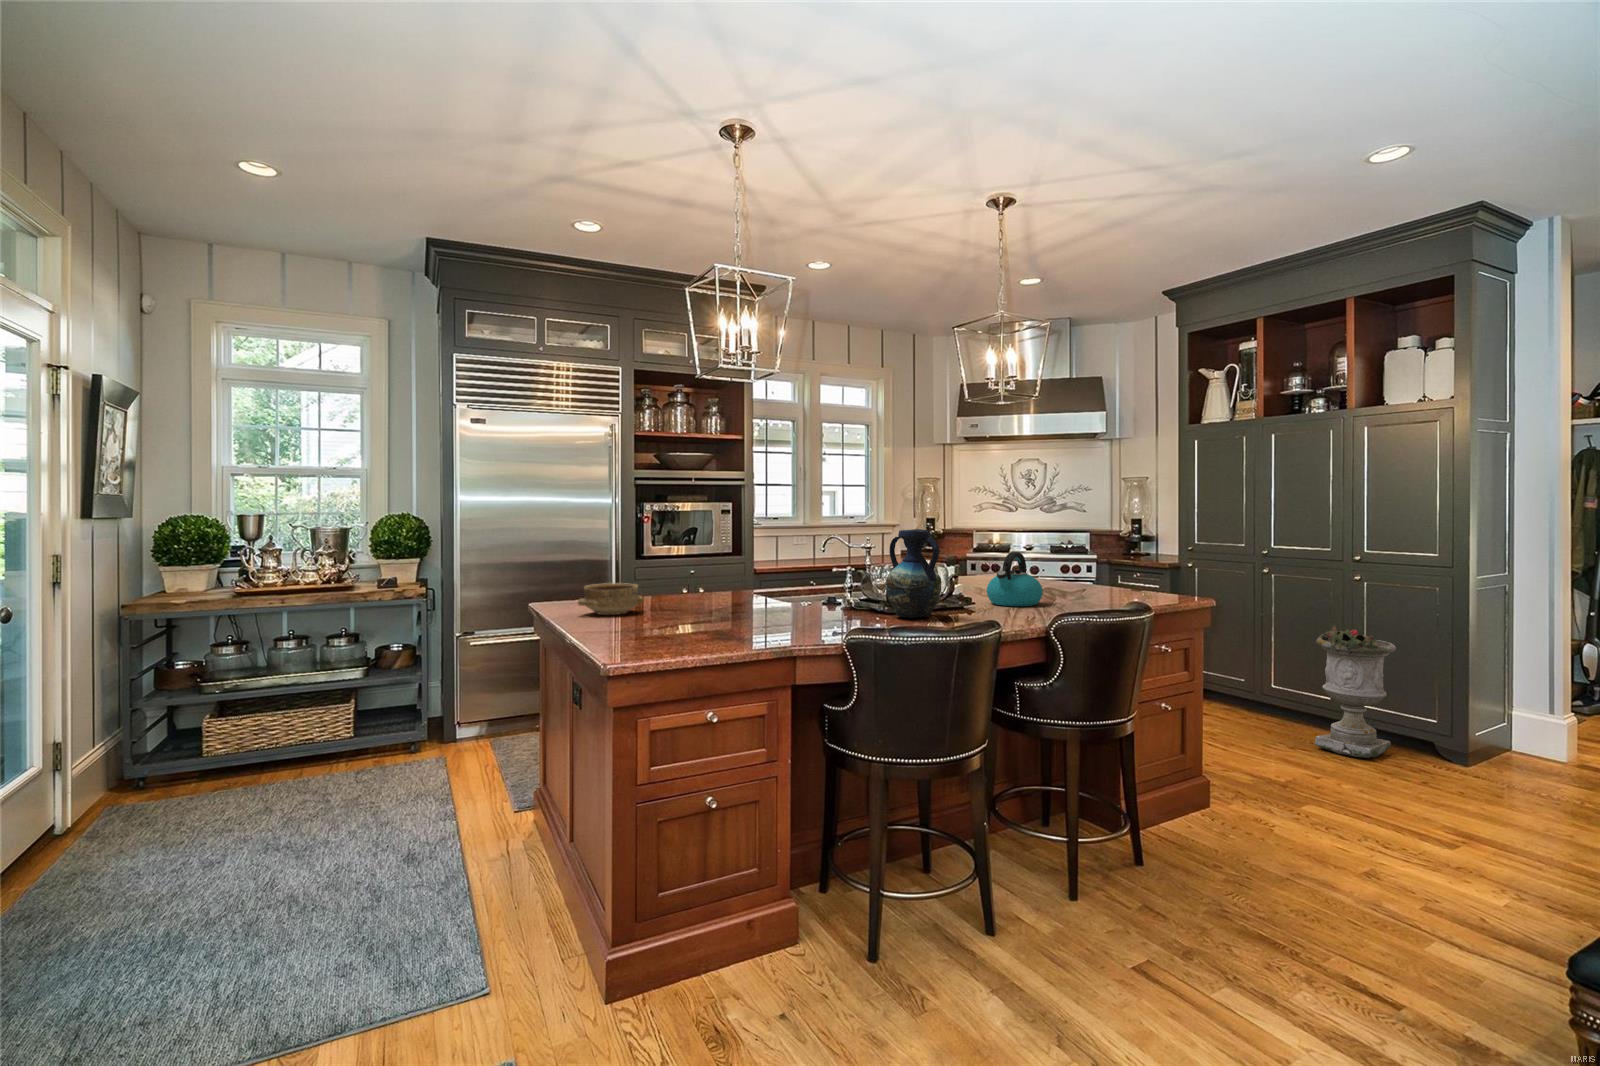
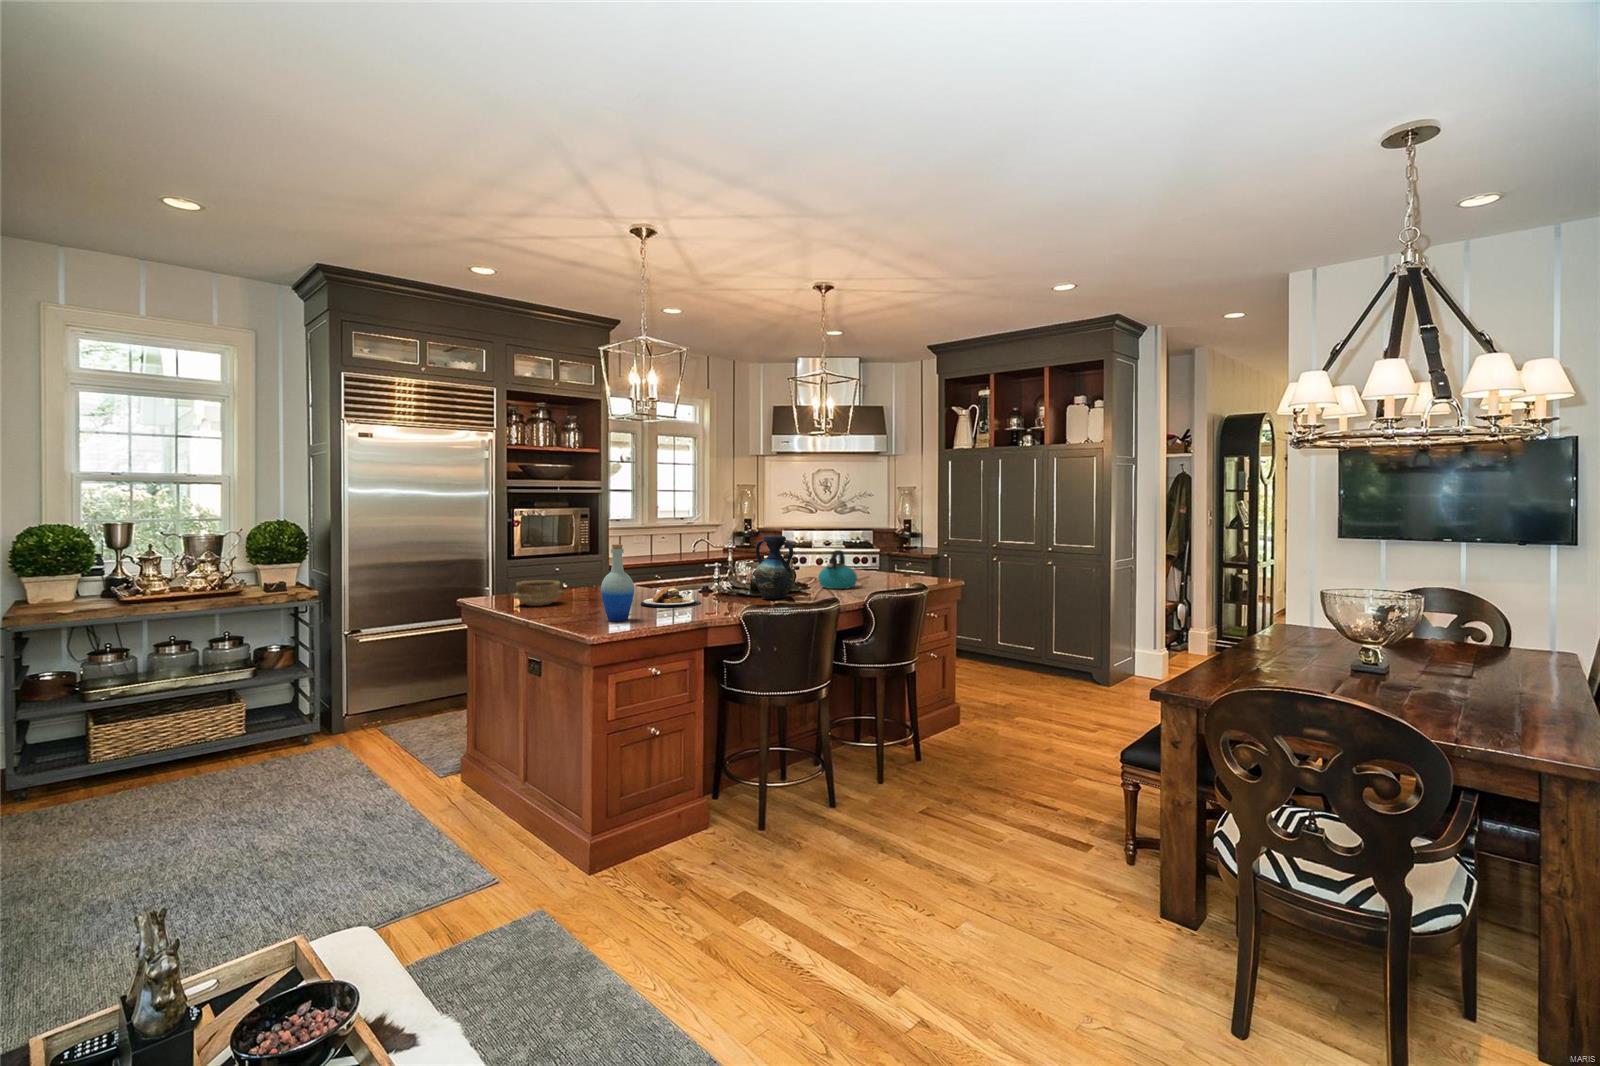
bottle: none [649,536,695,643] -> present [601,544,634,621]
plate: none [729,597,810,625] -> present [641,587,701,607]
planter: present [1314,625,1396,758] -> none [1029,596,1078,687]

